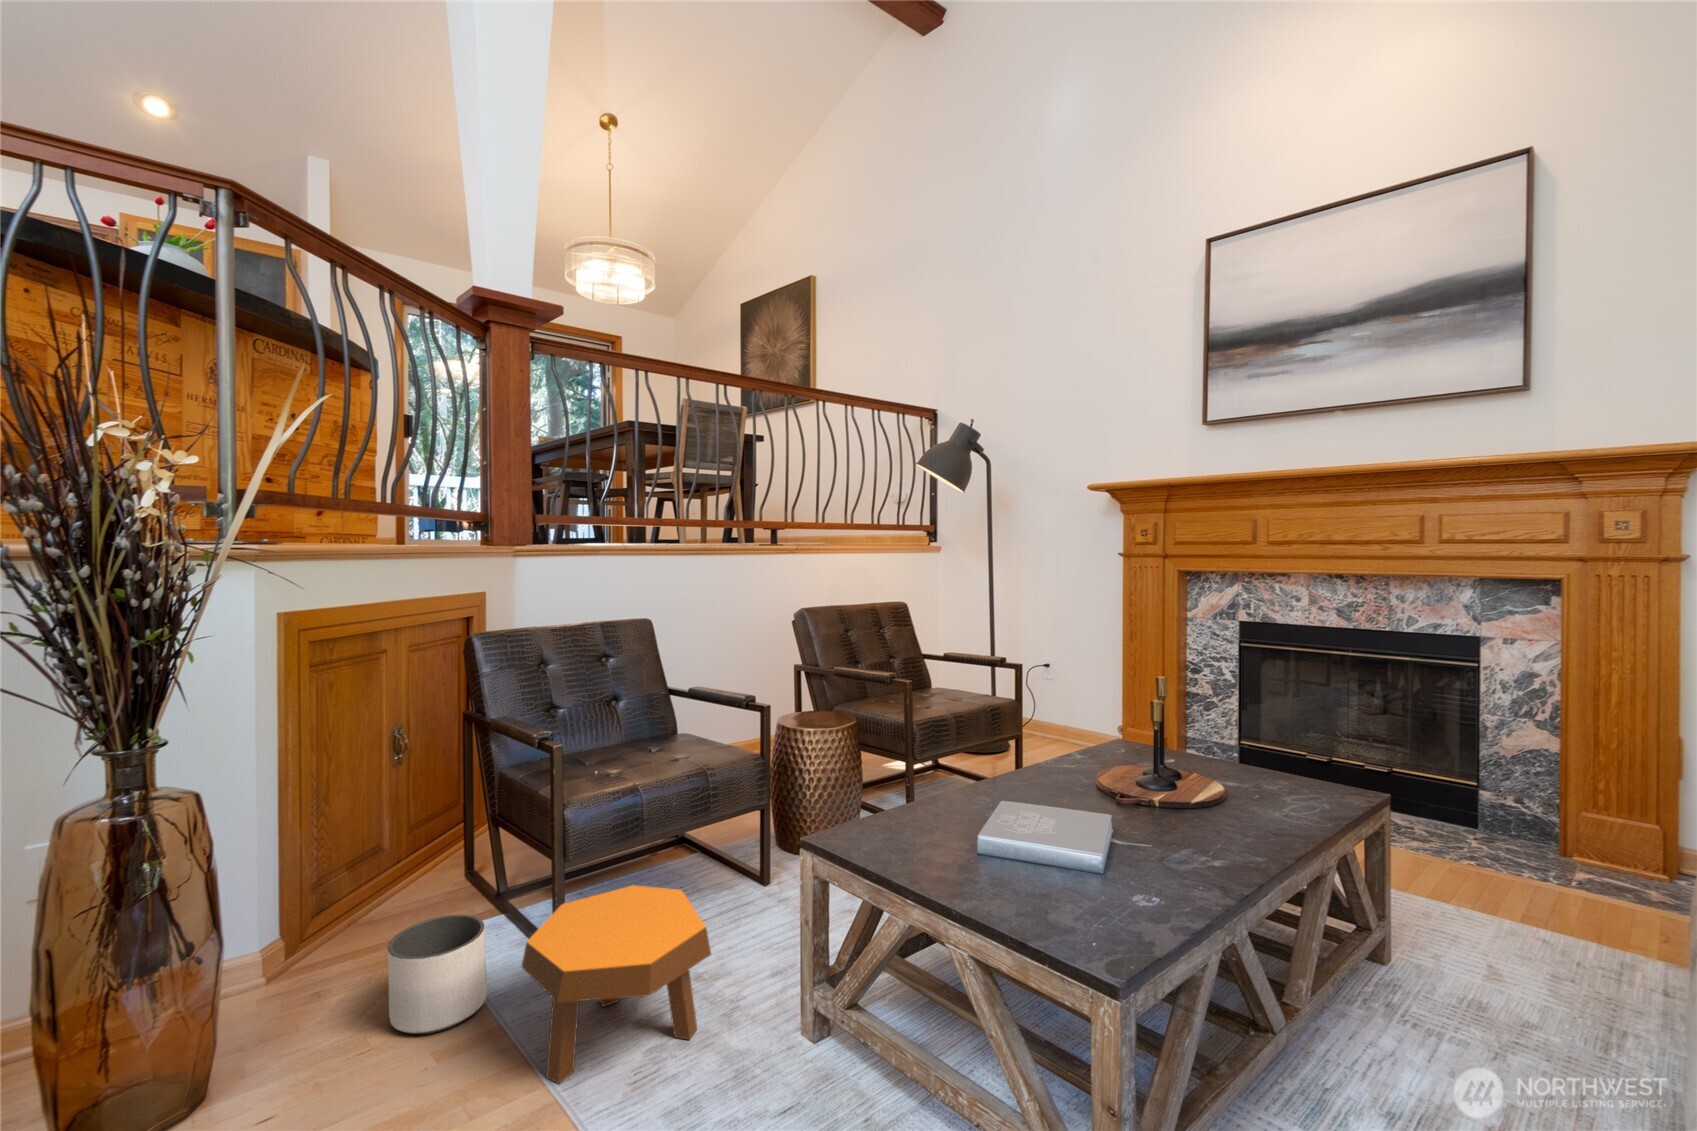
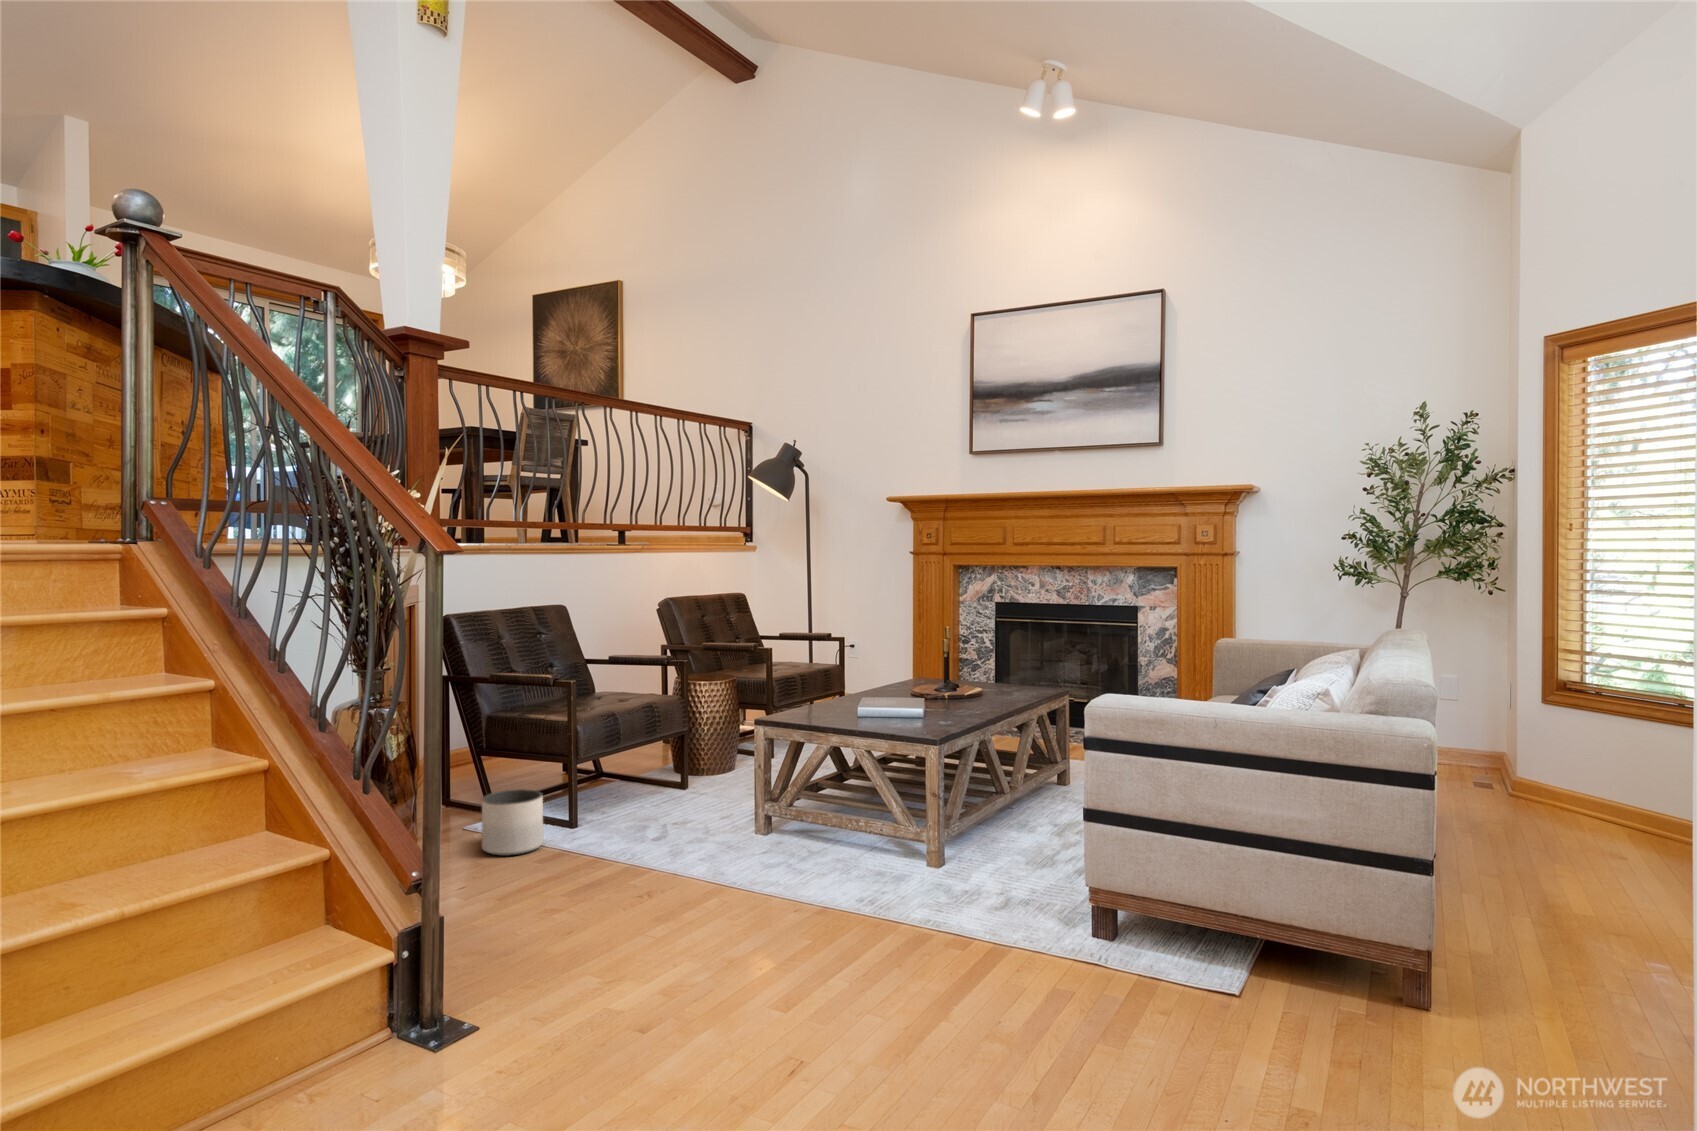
footstool: present [521,885,711,1083] -> none [592,763,707,859]

